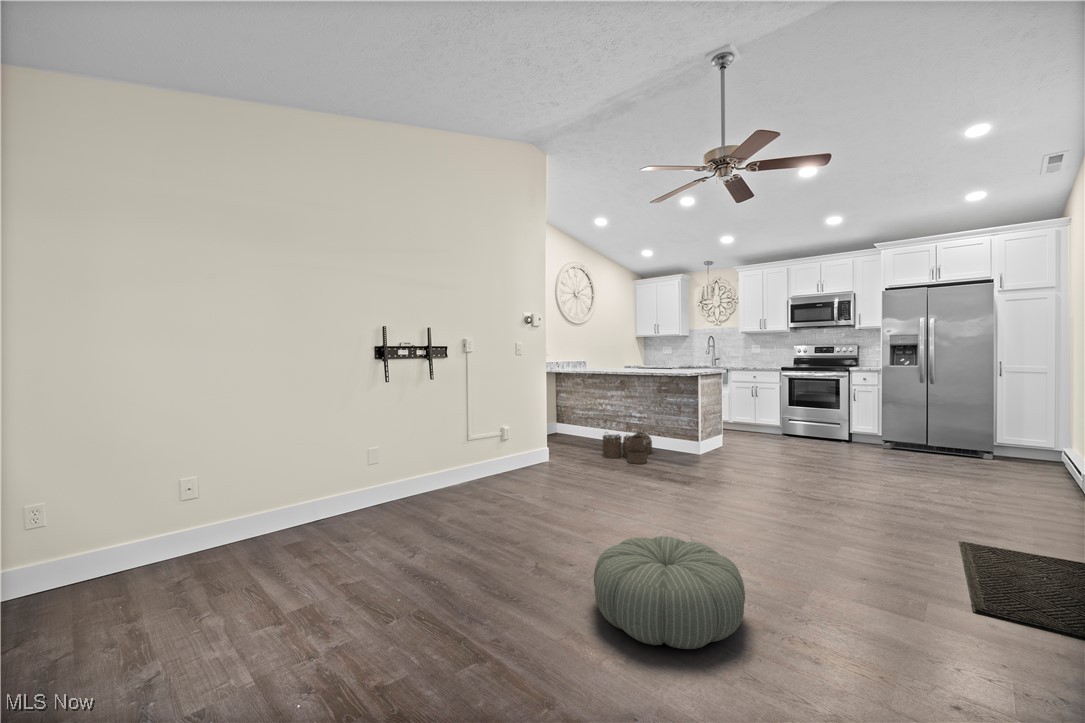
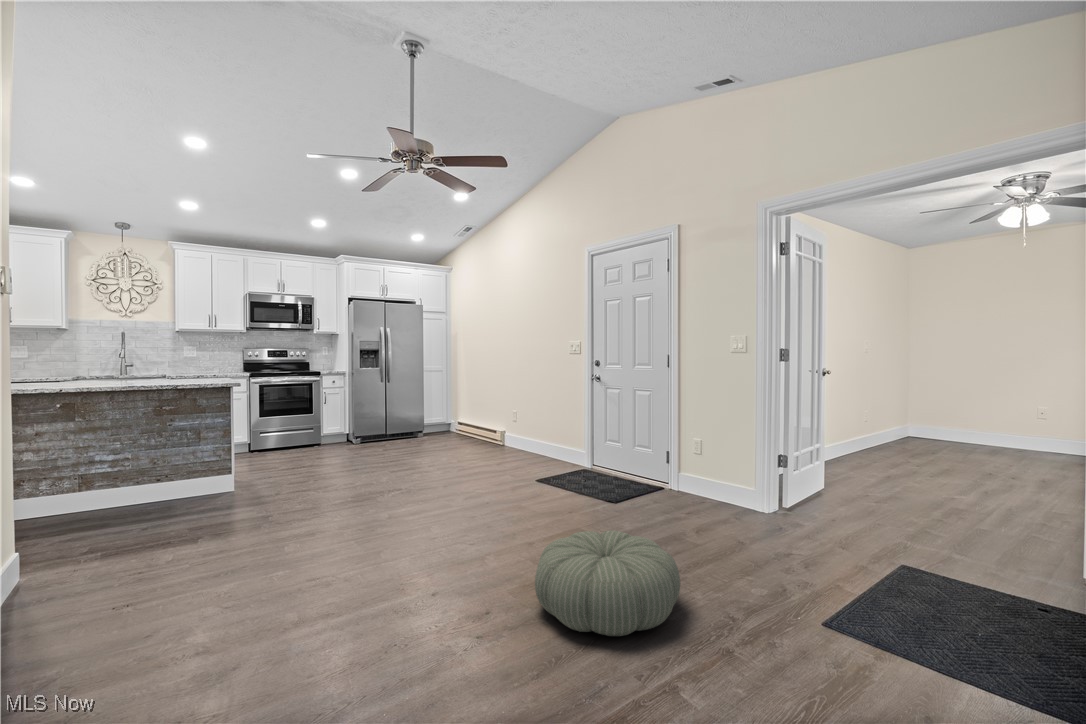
woven basket: present [603,432,652,464] -> none [77,480,189,539]

